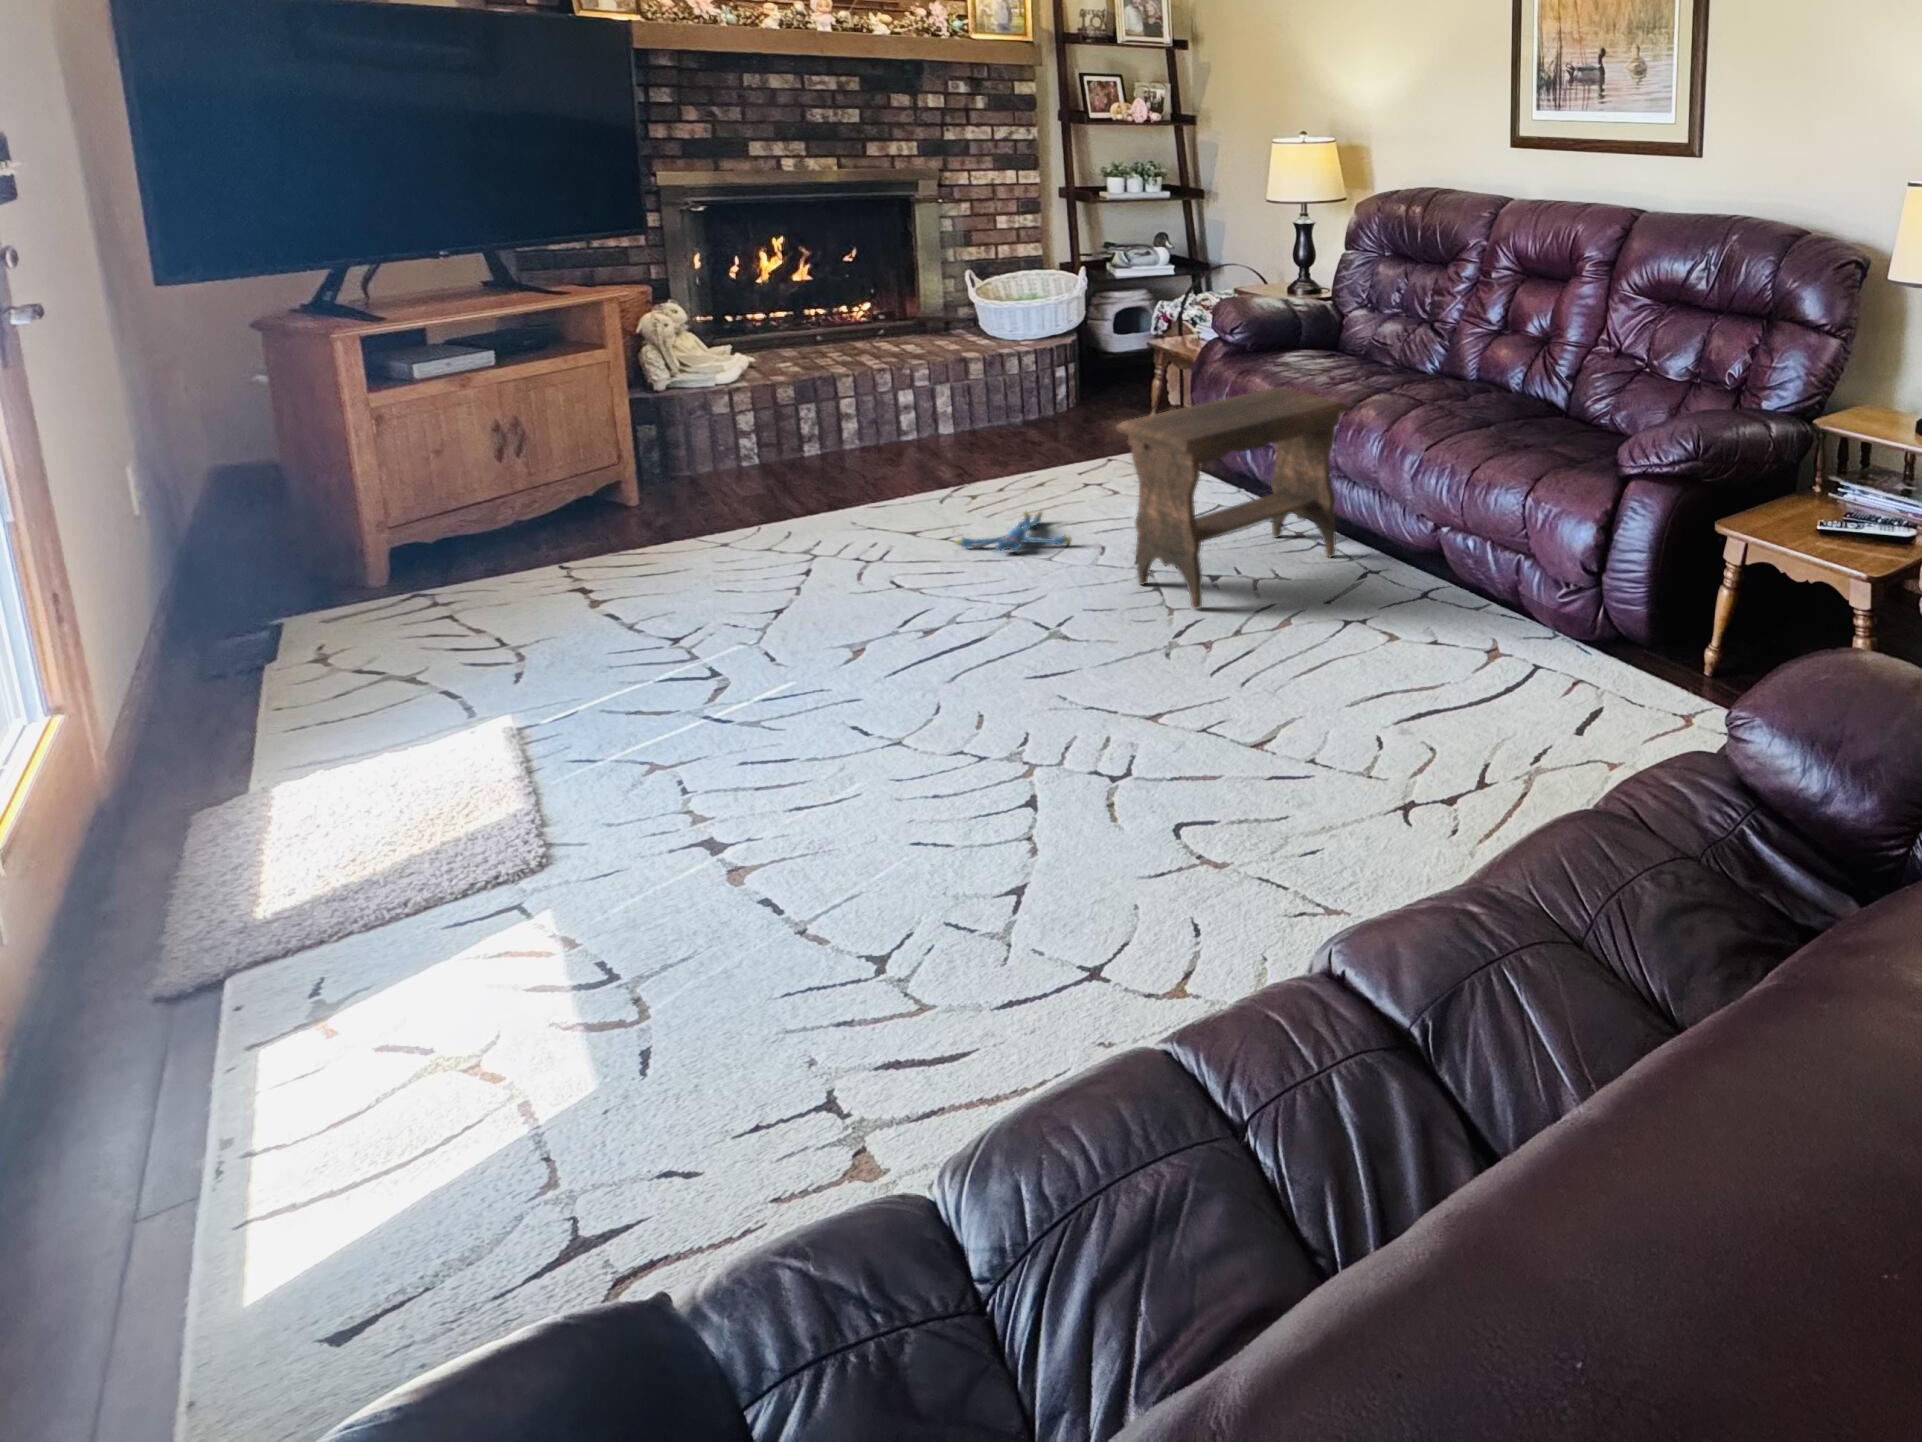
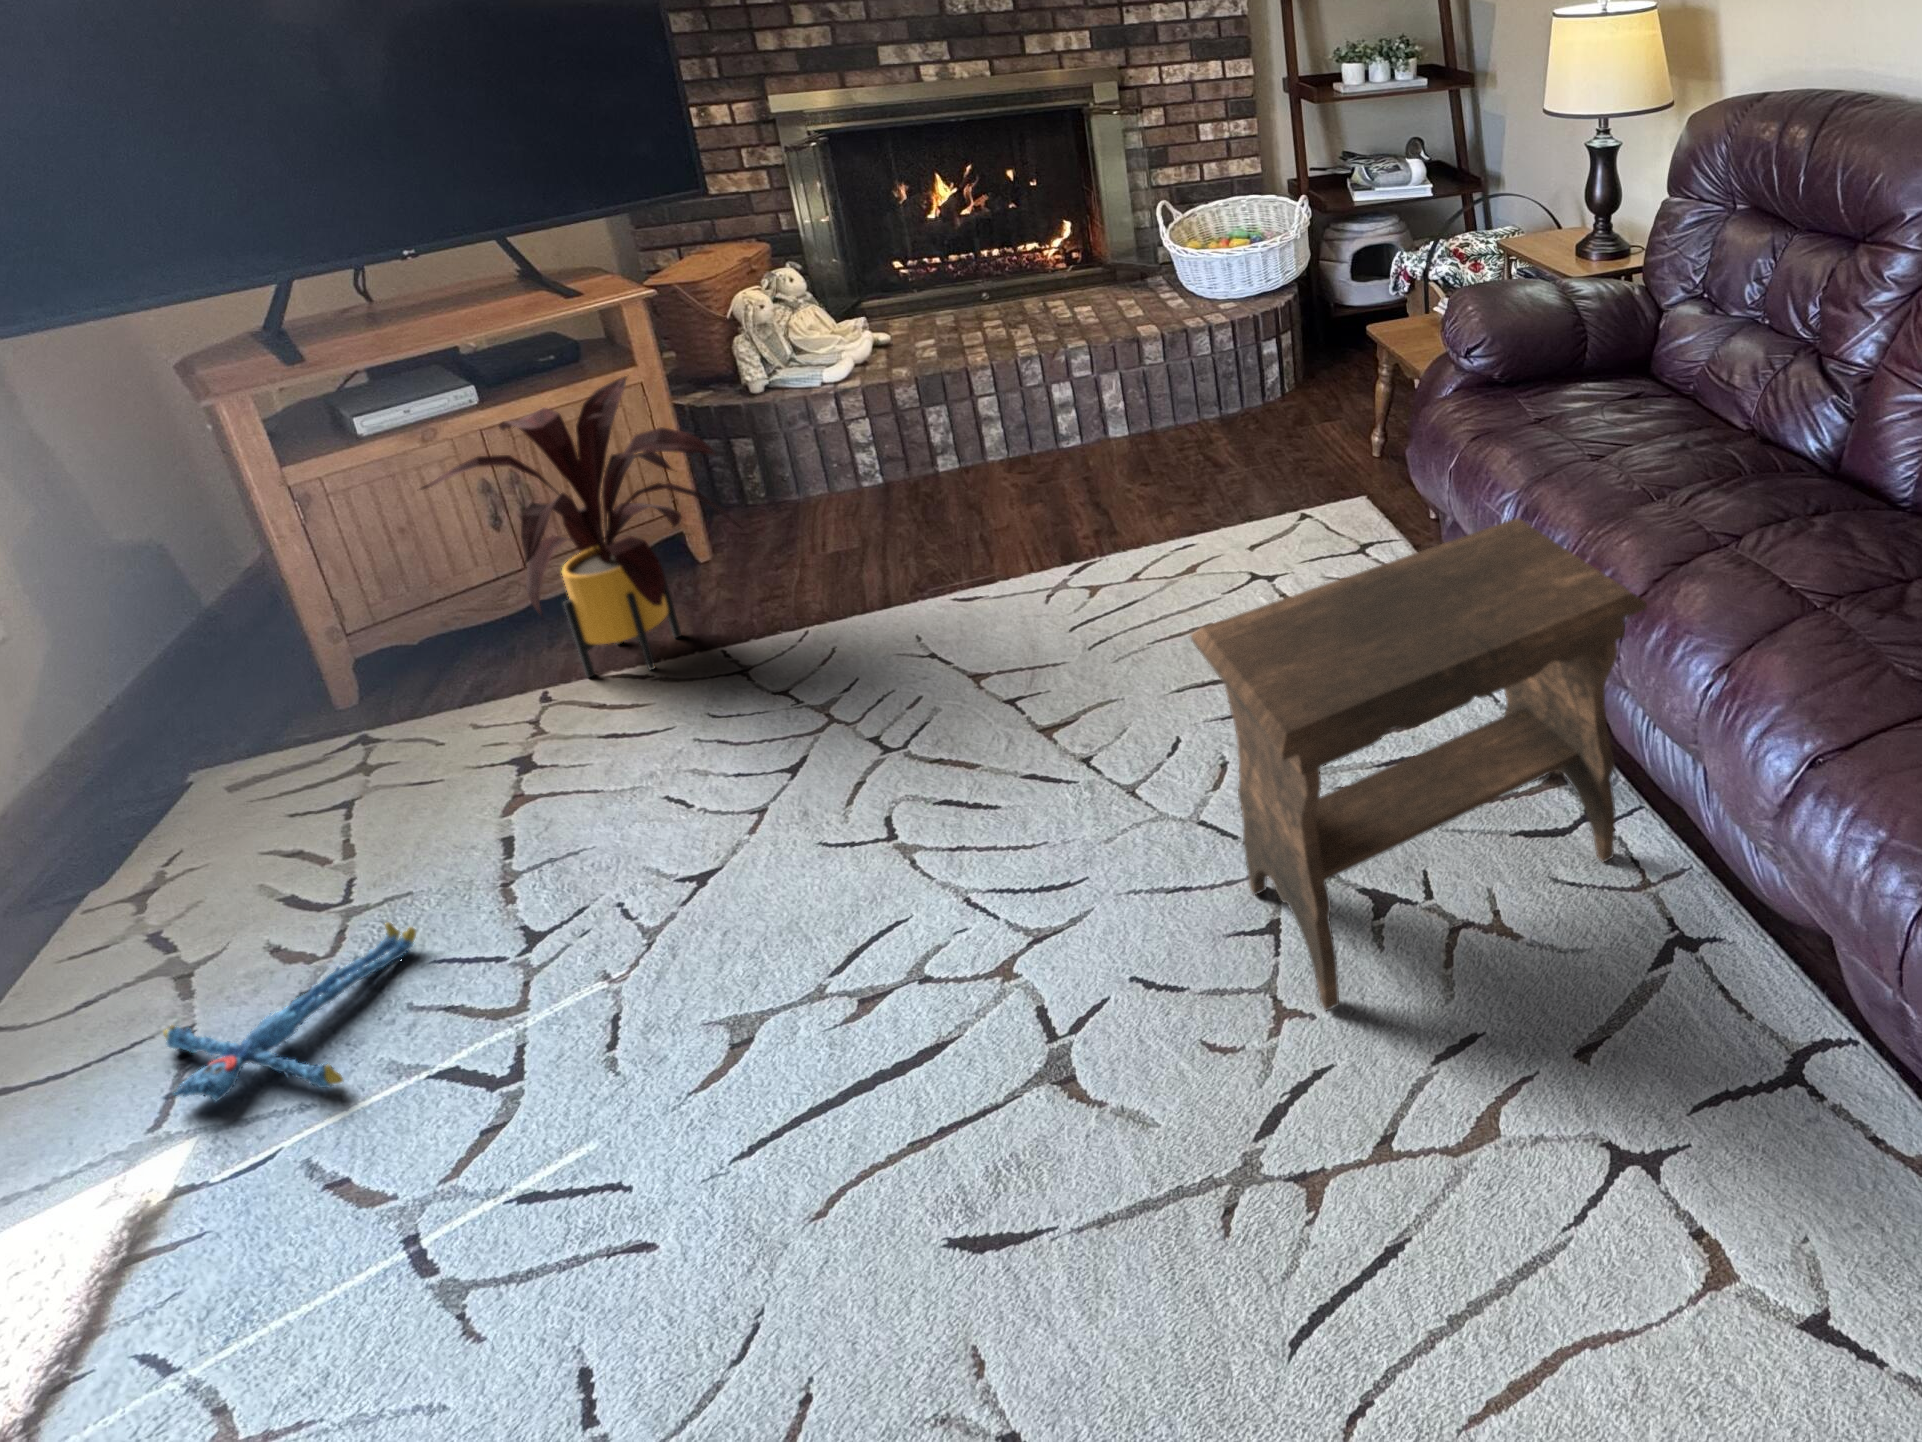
house plant: none [487,350,723,561] -> present [421,377,740,677]
plush toy: present [956,511,1072,551] -> present [163,922,416,1103]

